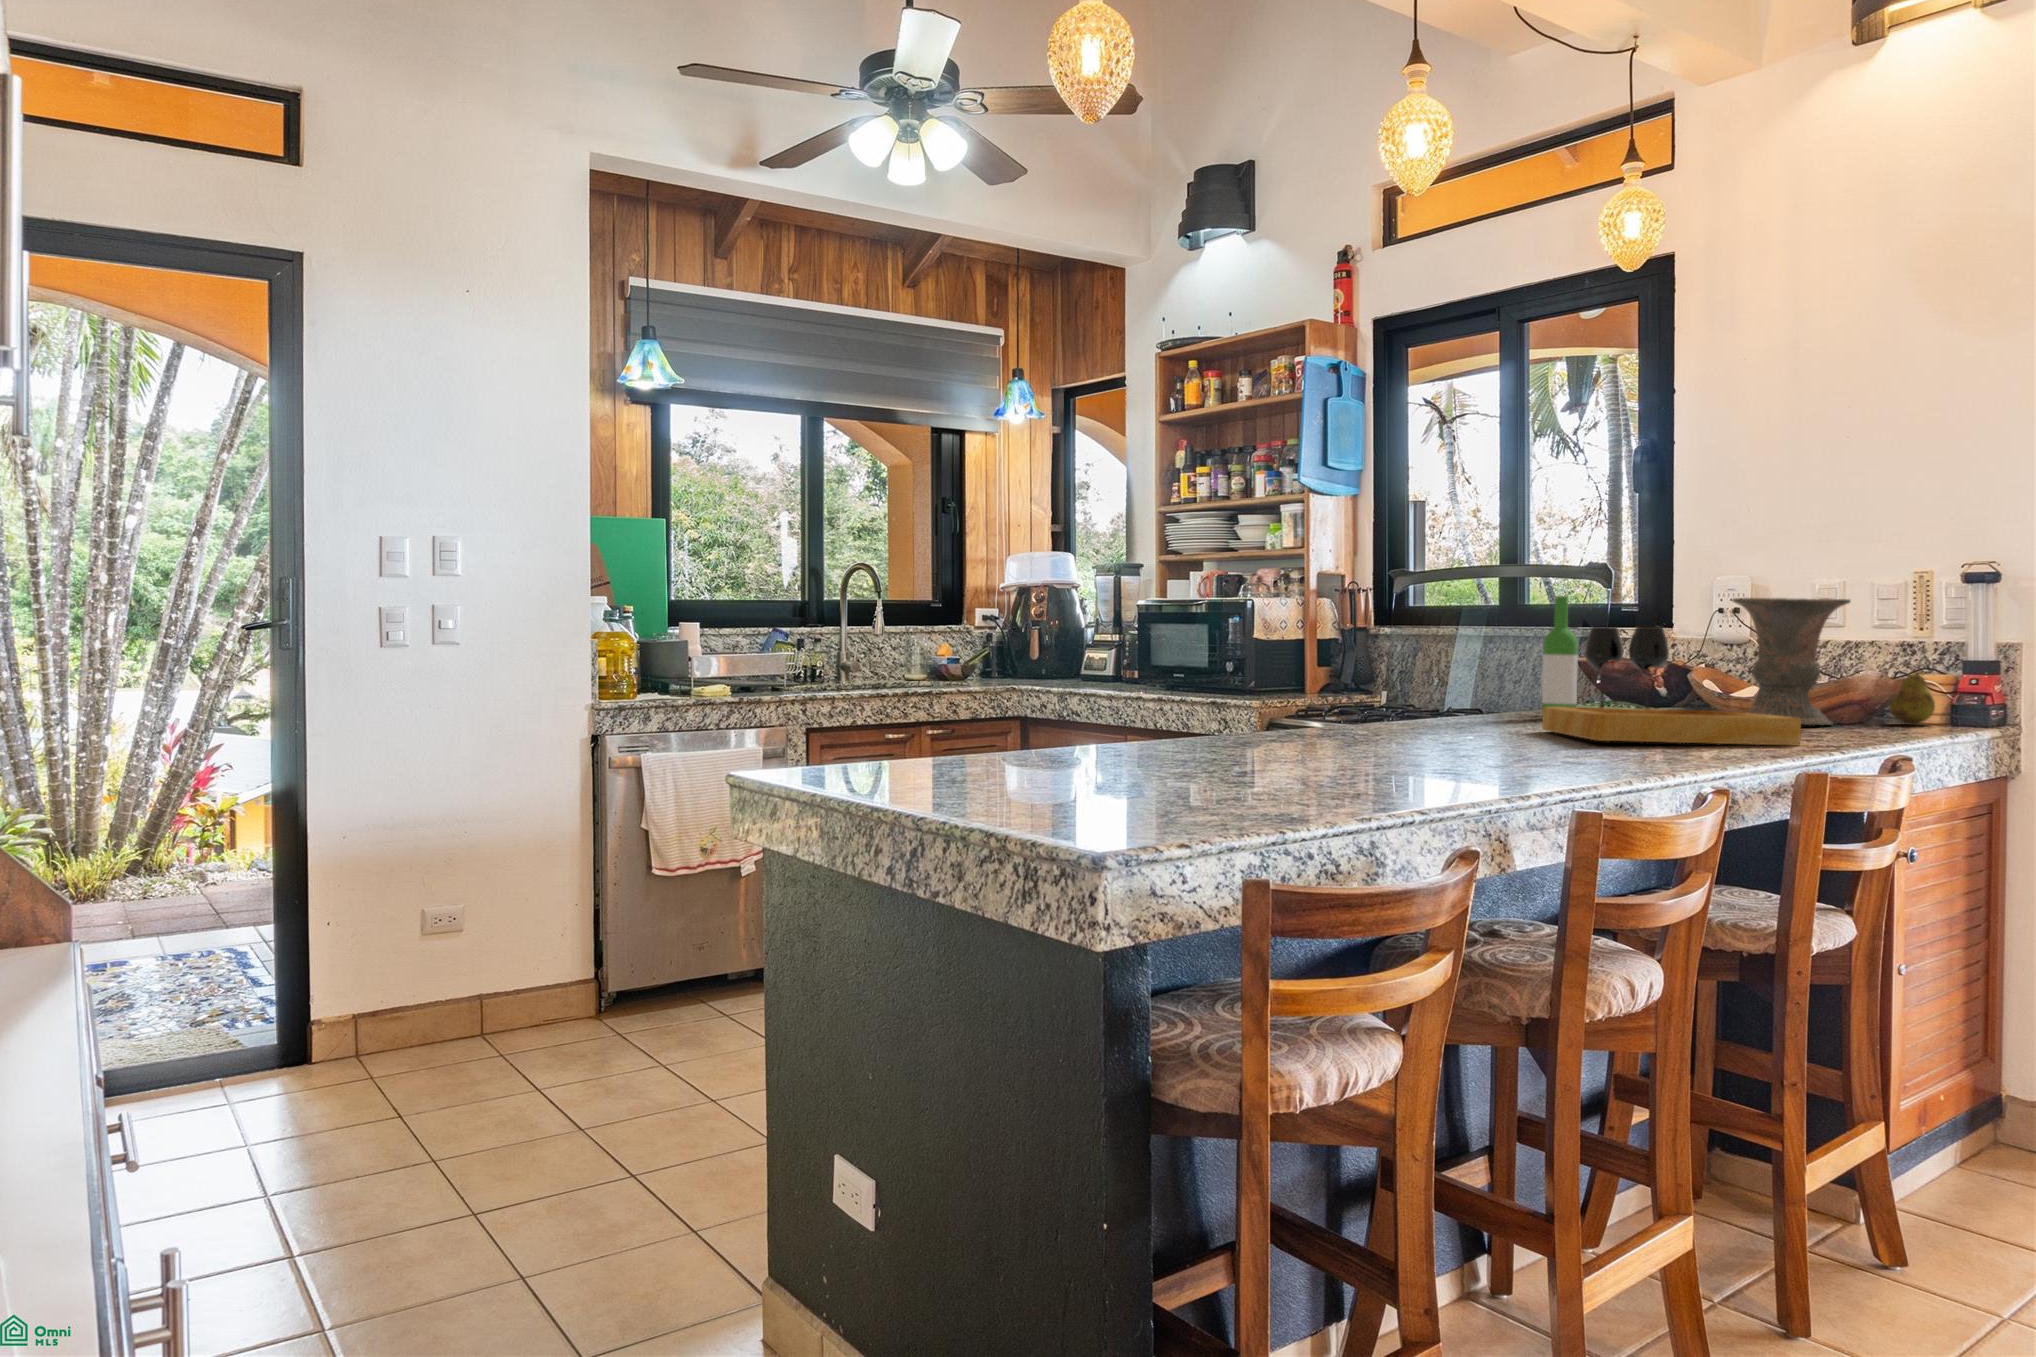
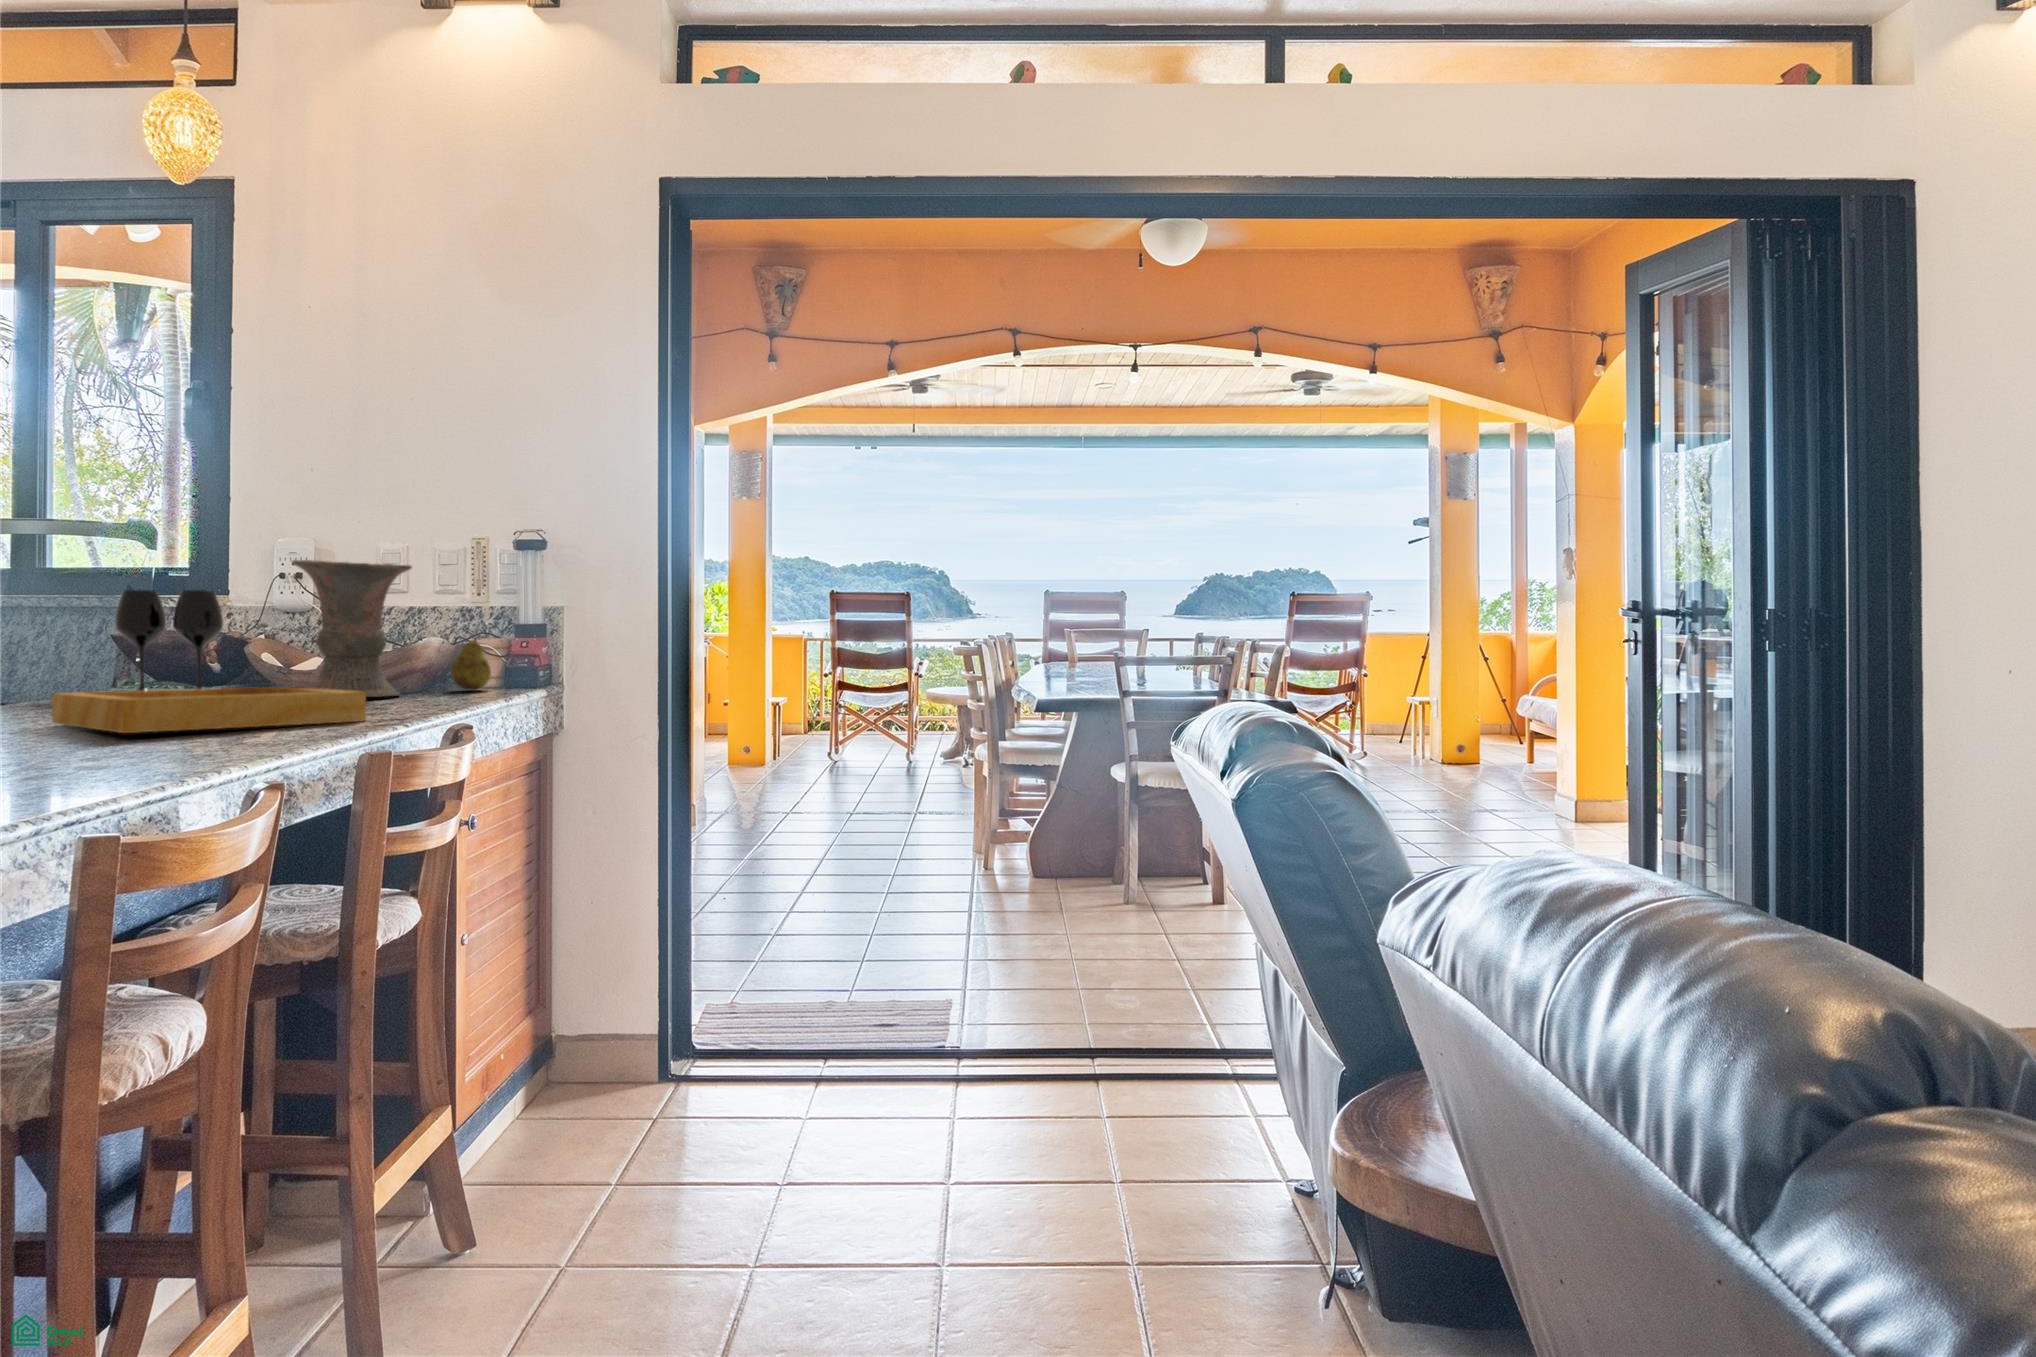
wine bottle: present [1542,596,1578,712] -> none [54,549,105,706]

